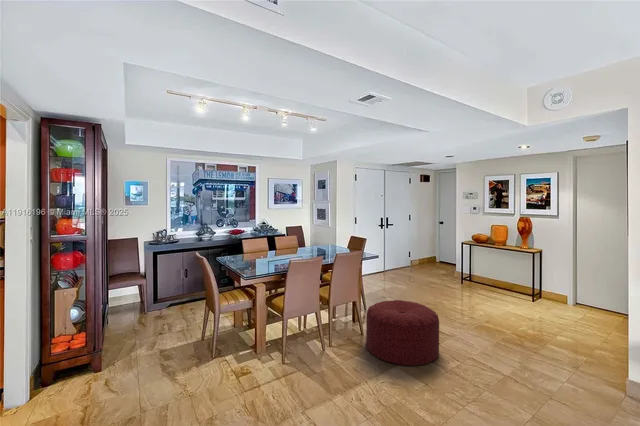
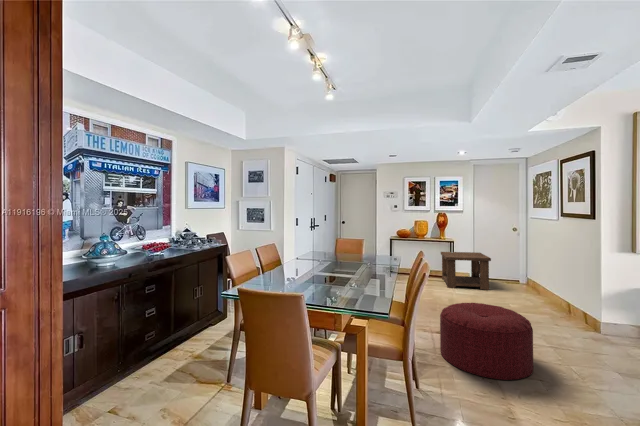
side table: none [504,262,573,313] -> present [441,252,491,290]

